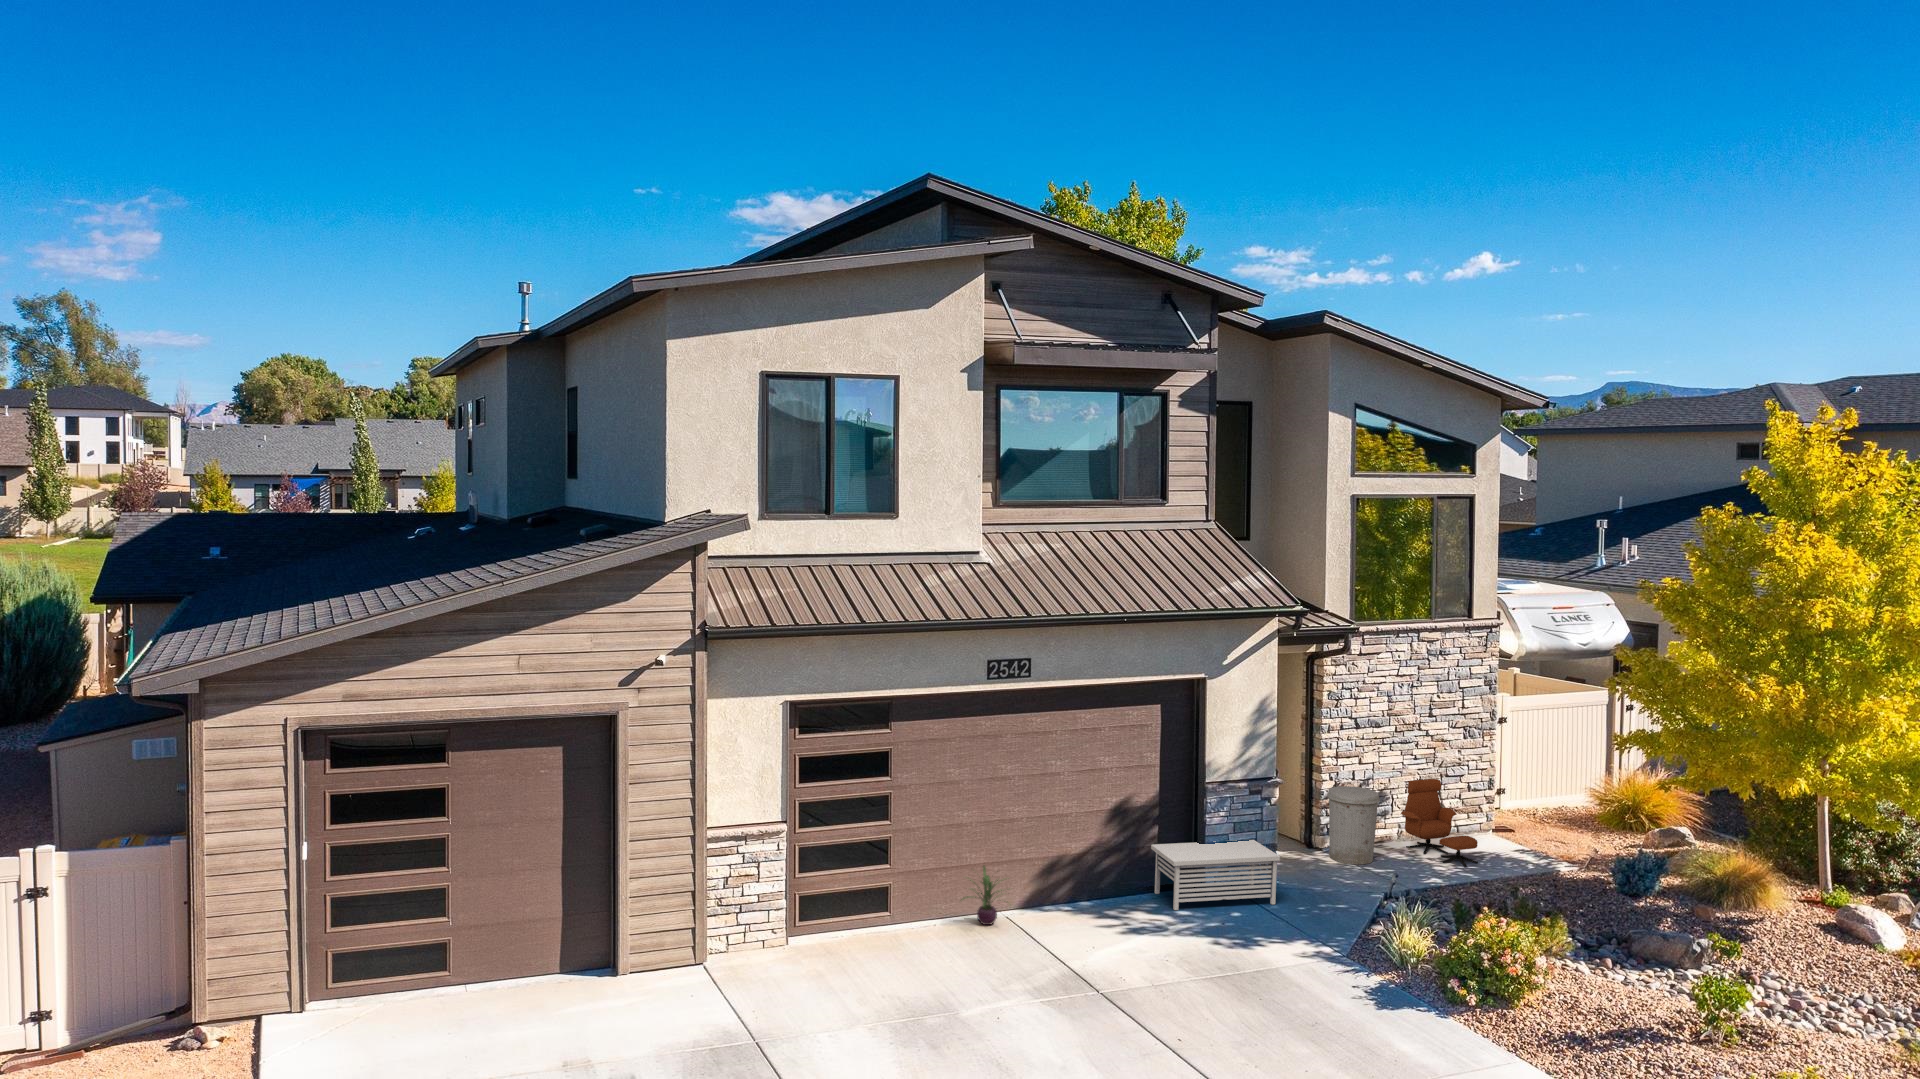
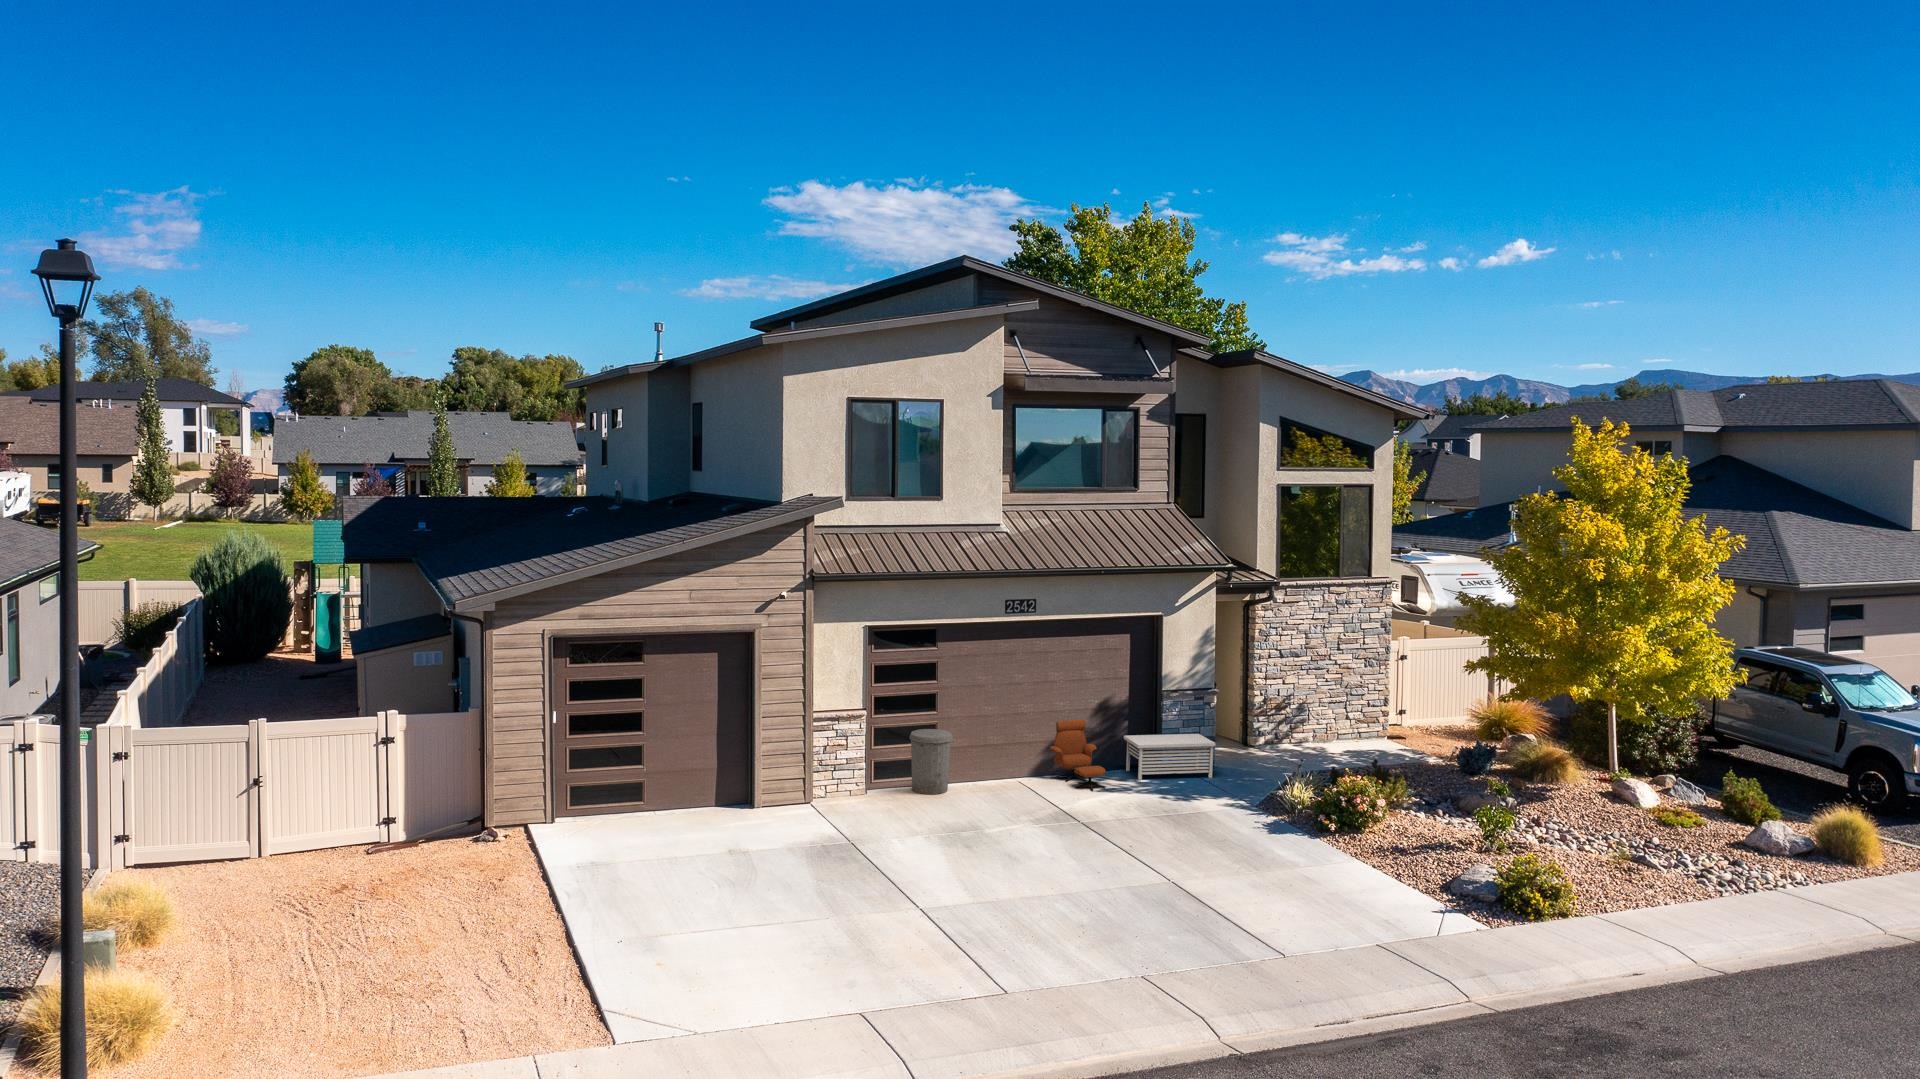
lounge chair: present [1401,779,1478,867] -> present [1050,720,1105,791]
trash can: present [1327,786,1380,865] -> present [909,729,953,794]
decorative plant: present [961,866,1002,925] -> none [985,745,1023,786]

